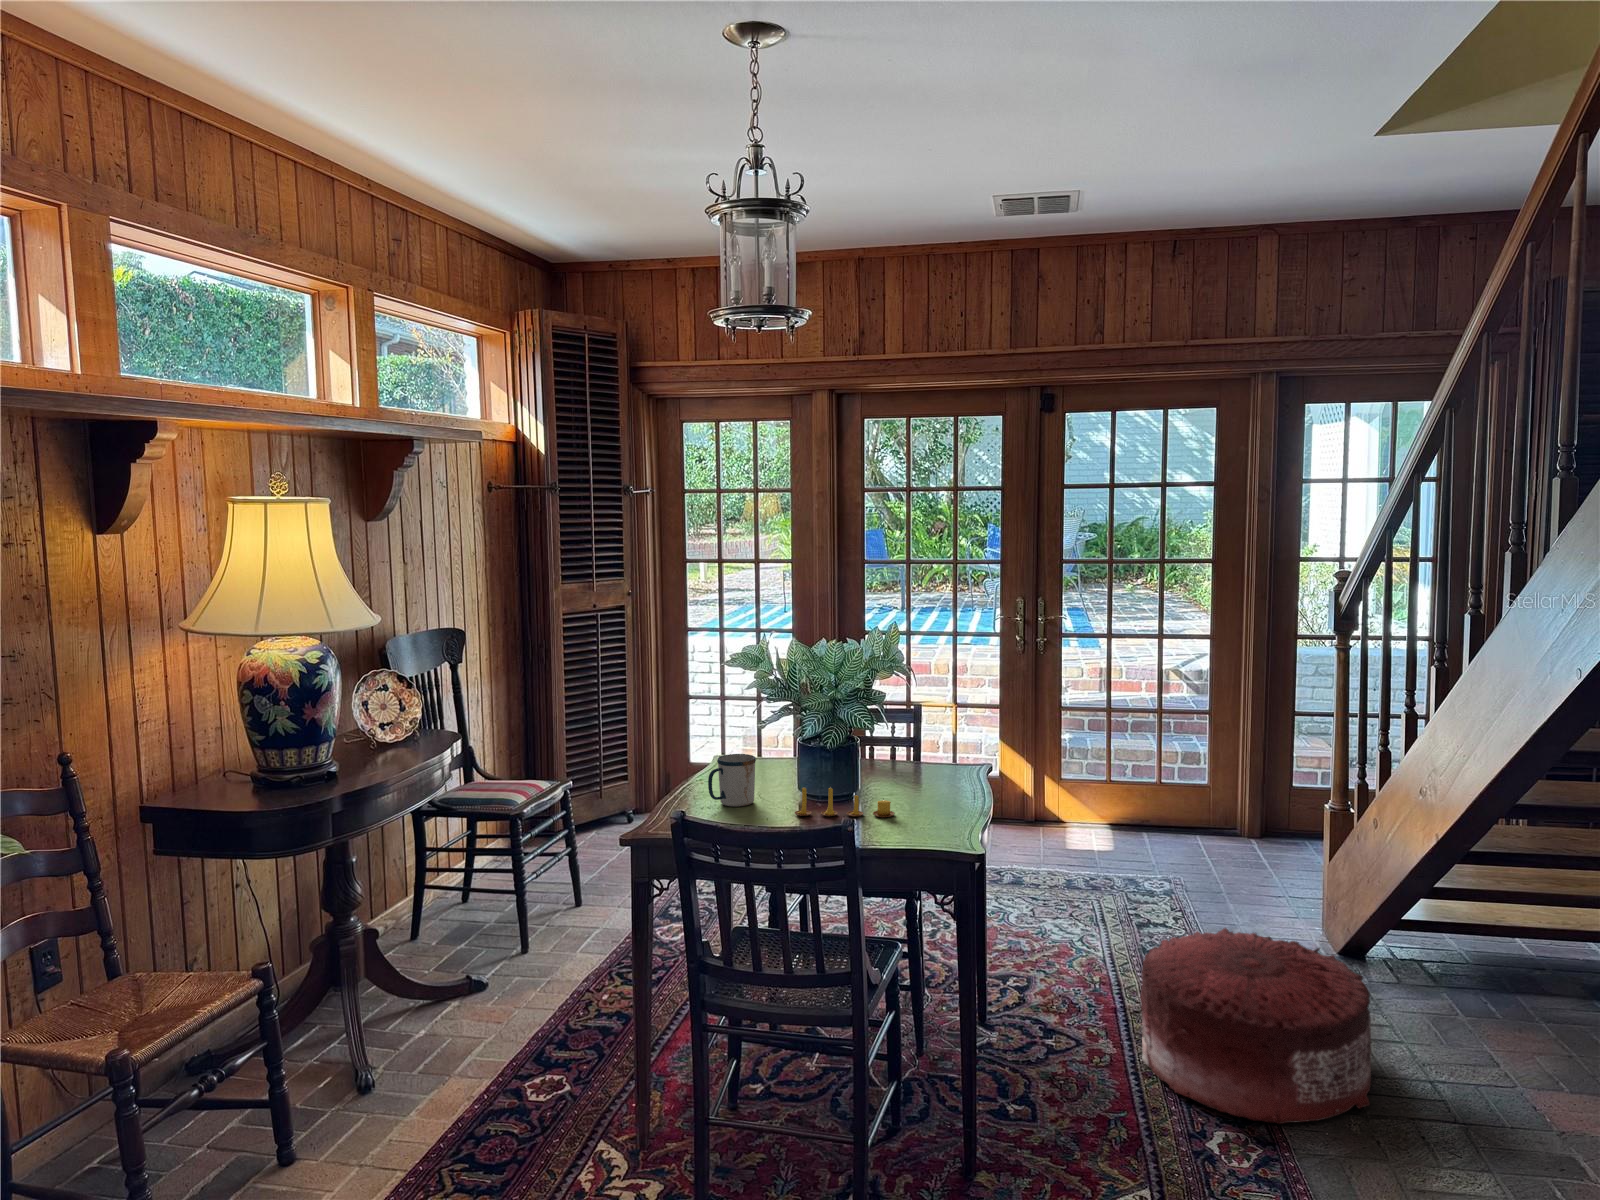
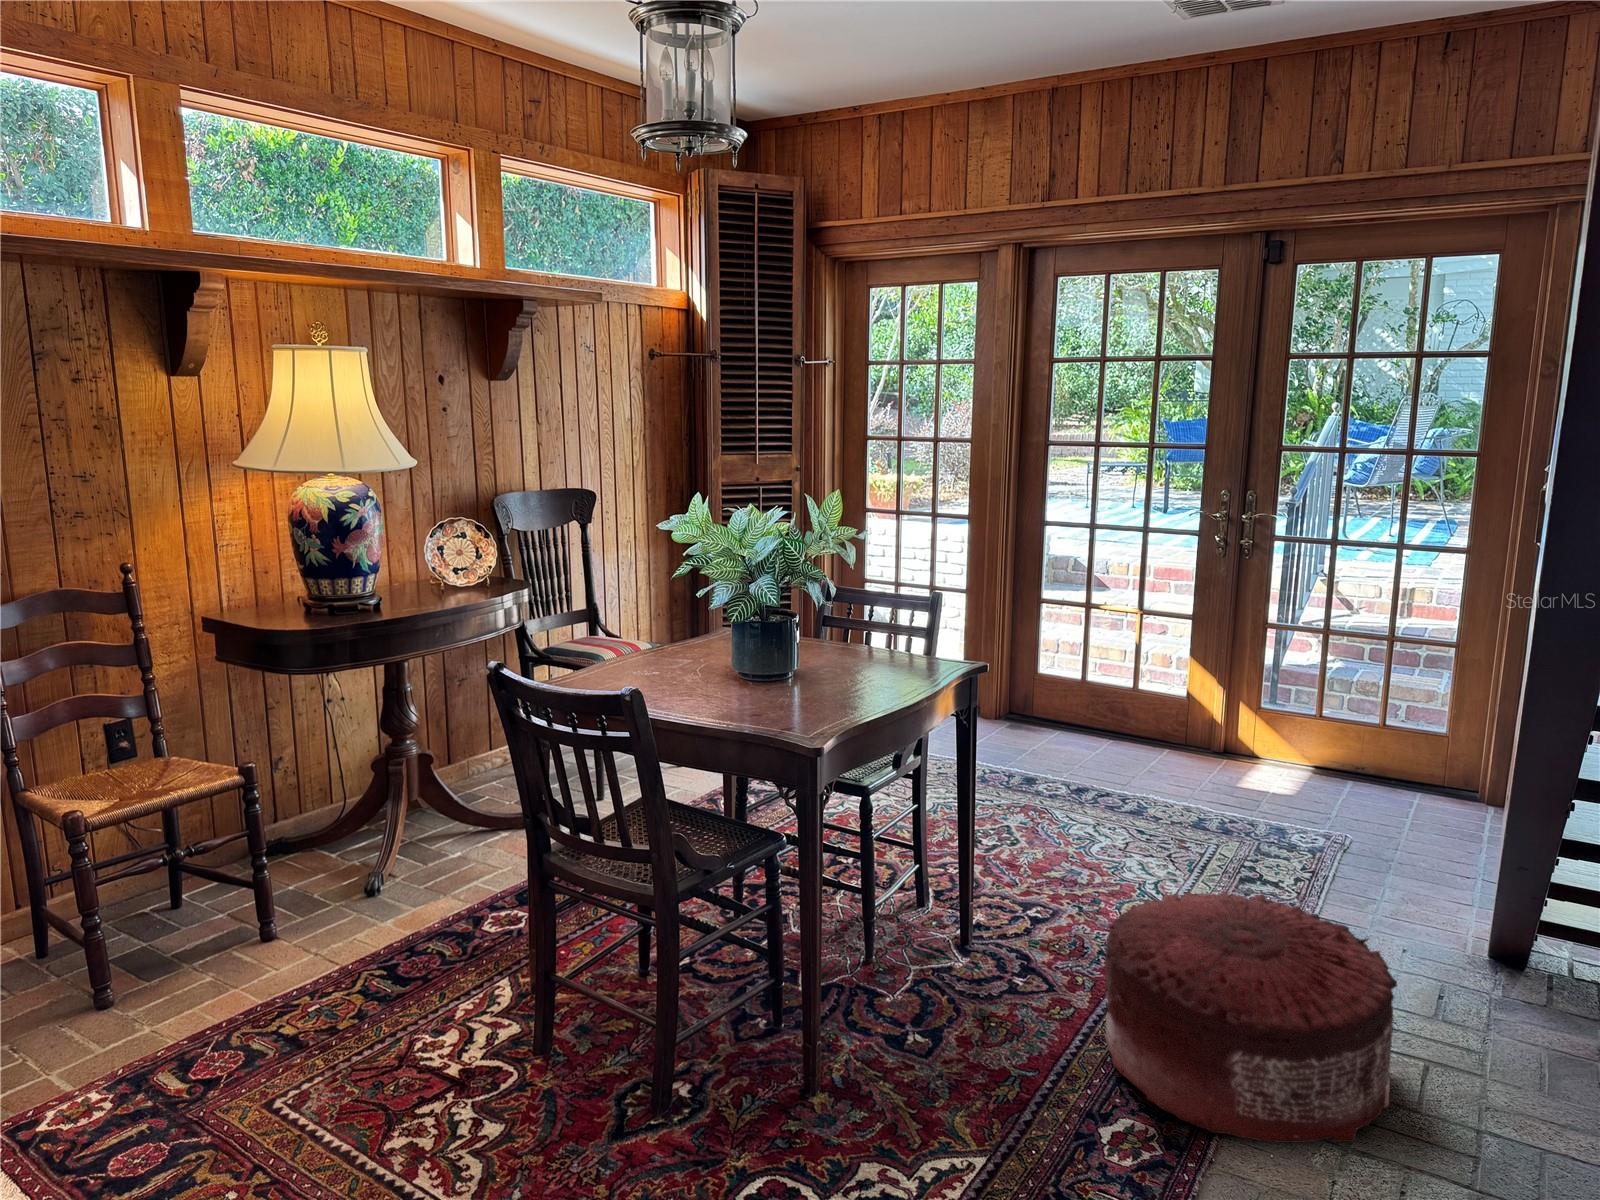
mug: present [708,754,756,807] -> none [640,619,695,673]
candle: present [795,786,895,817] -> none [705,656,802,700]

